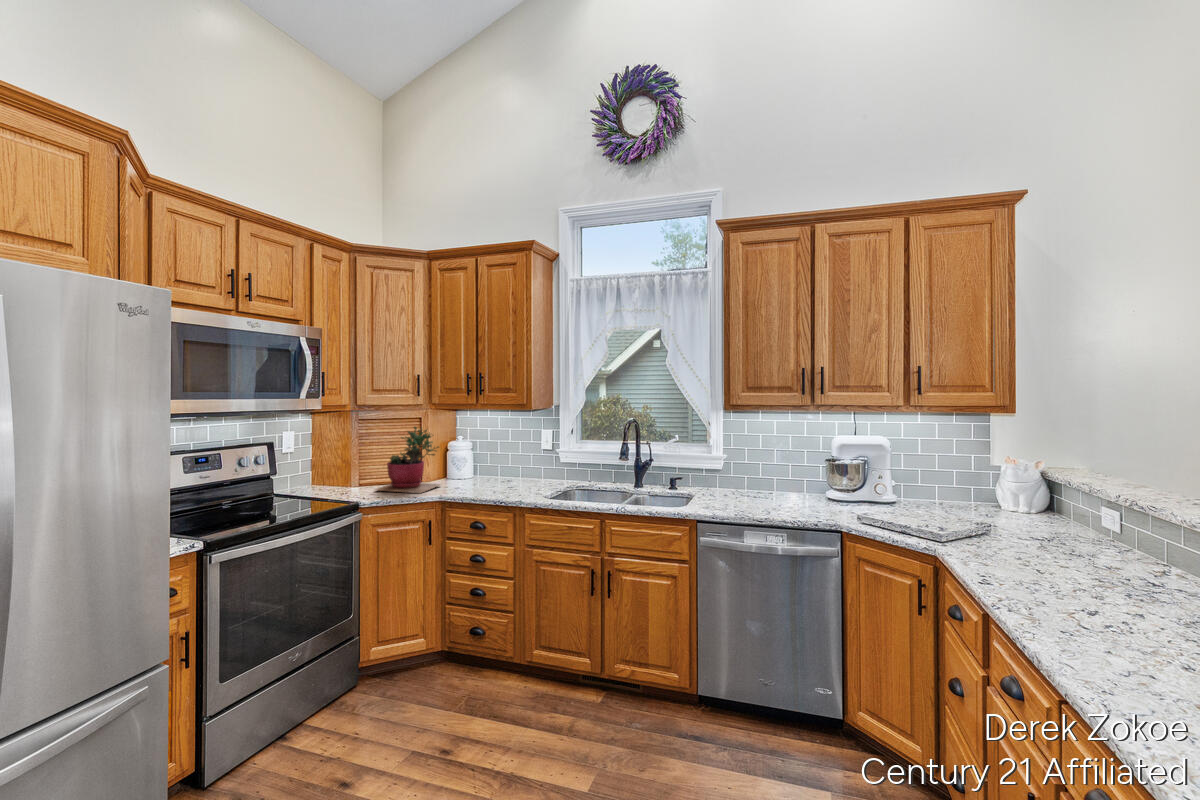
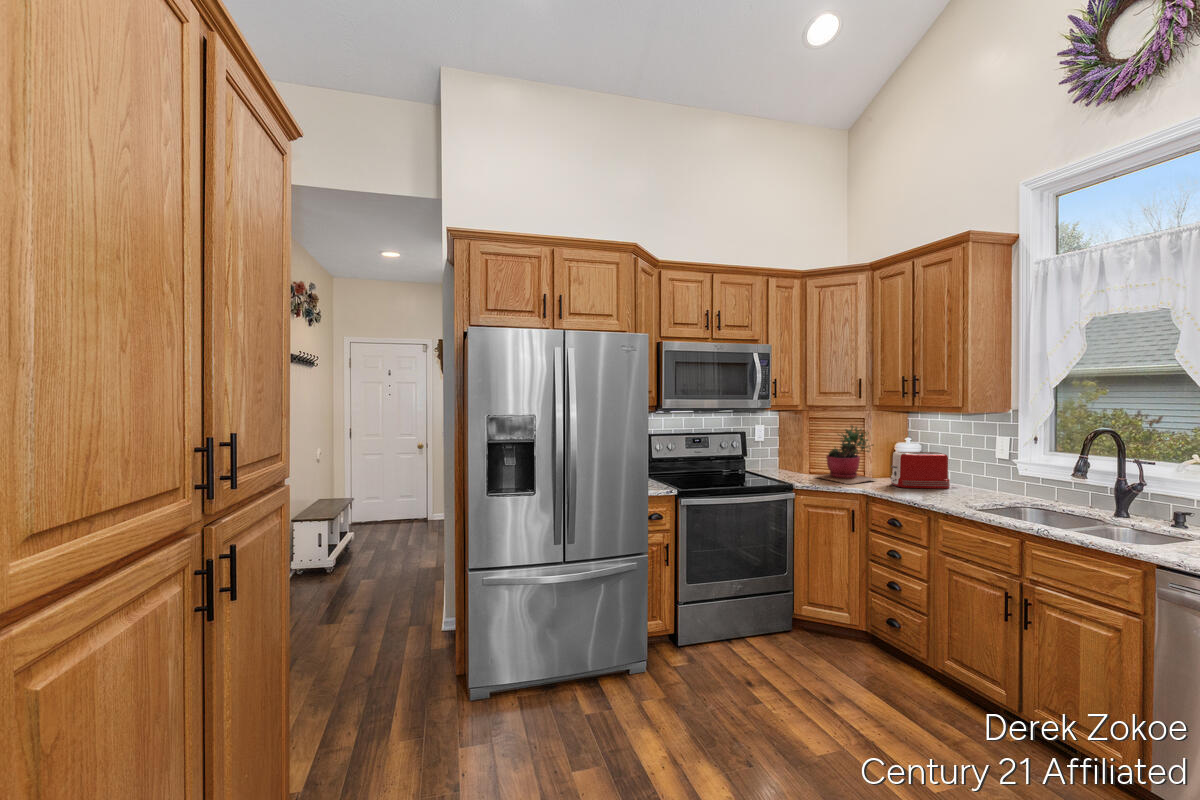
toaster: none [459,450,510,489] -> present [891,452,950,489]

